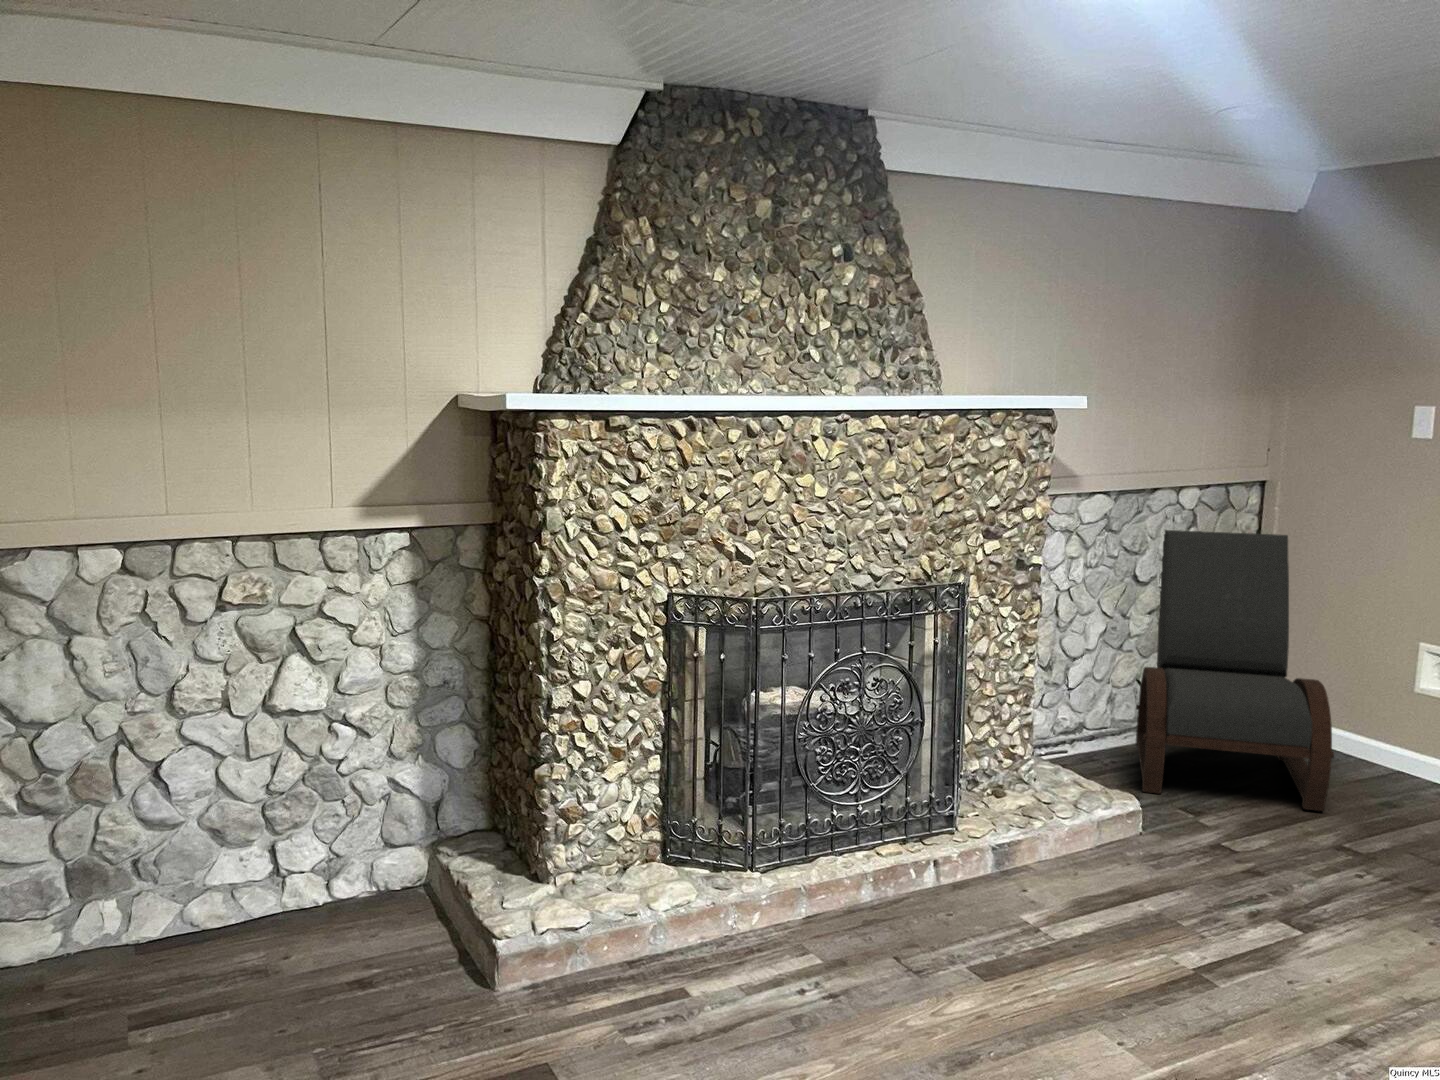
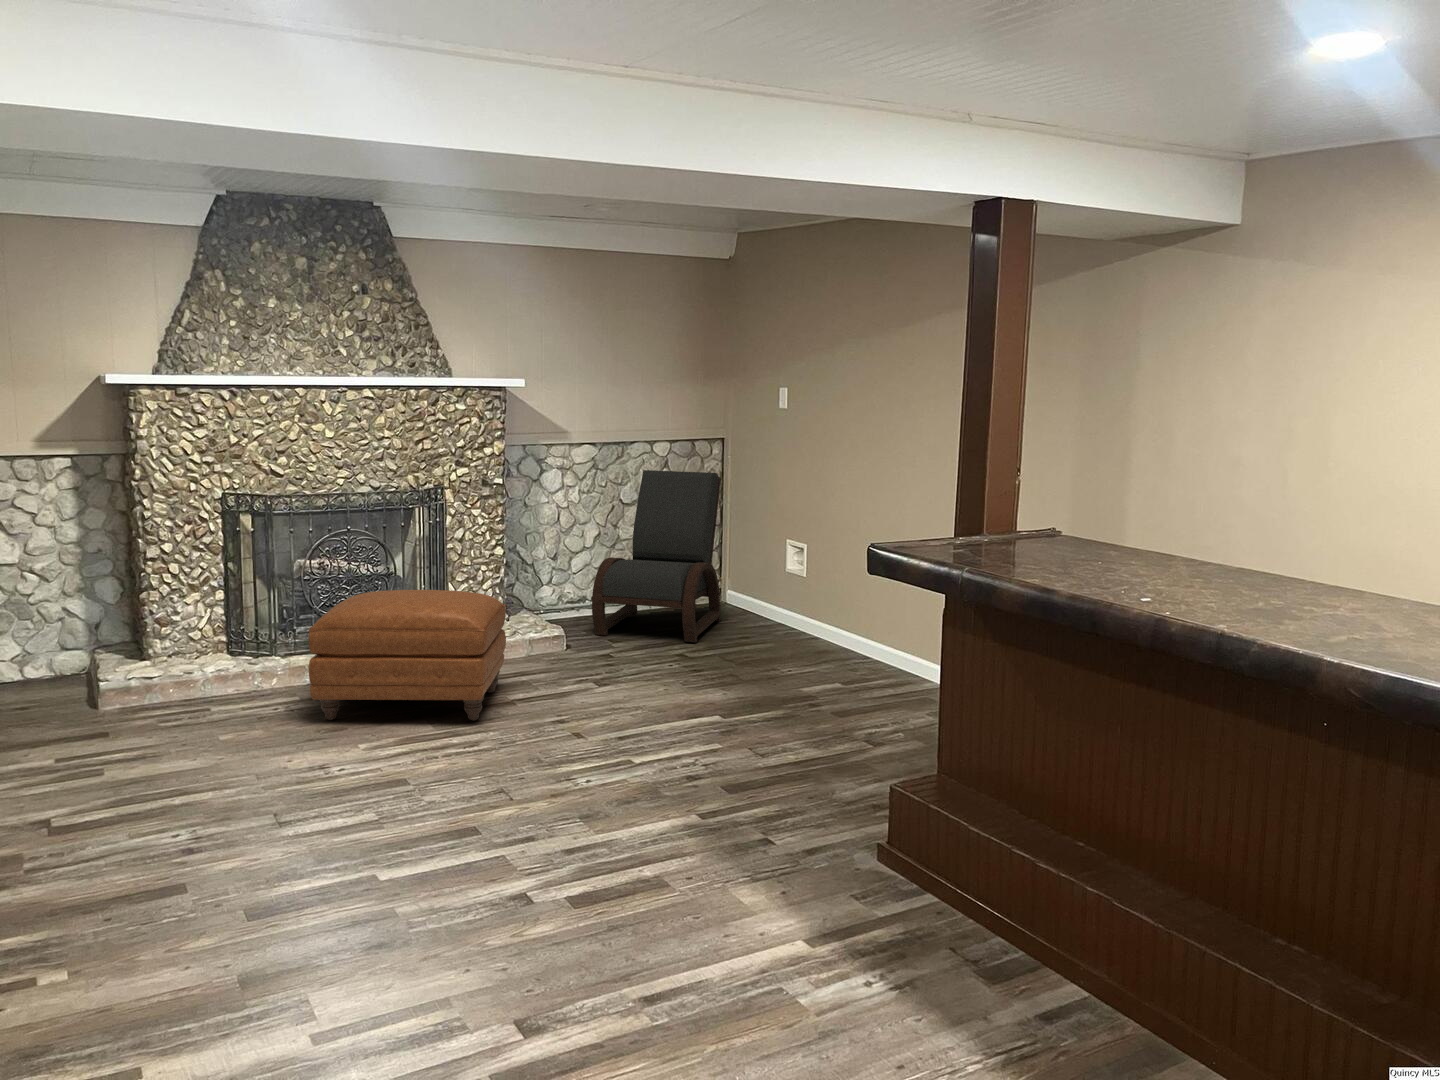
ottoman: none [876,767,1240,1031] -> present [308,590,506,721]

